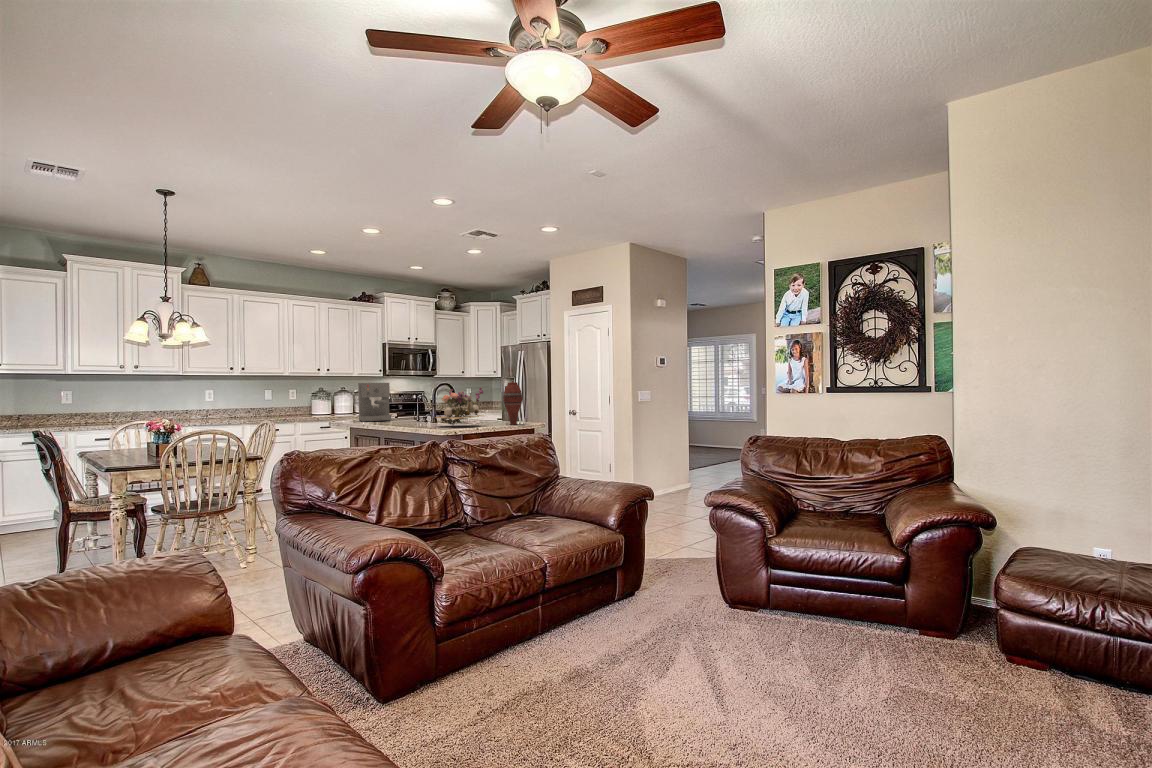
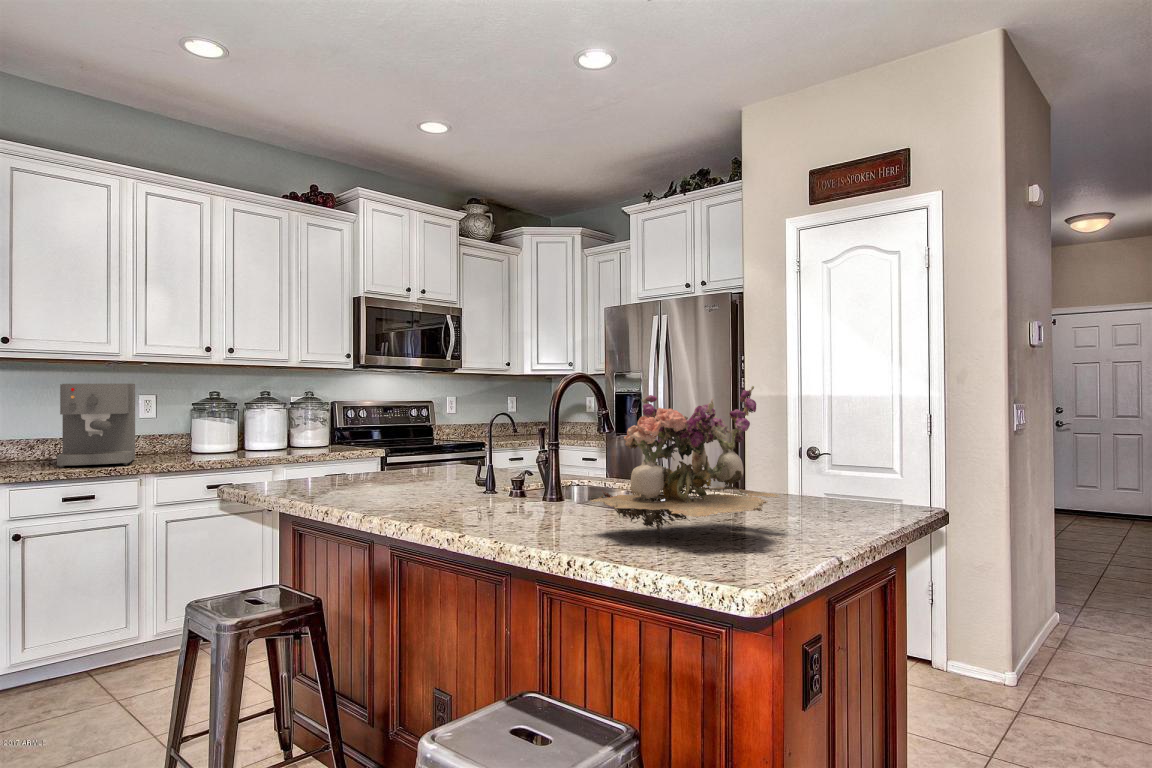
vase: present [503,381,523,425] -> none [806,370,877,522]
coffee maker: present [358,383,391,422] -> present [57,384,135,467]

